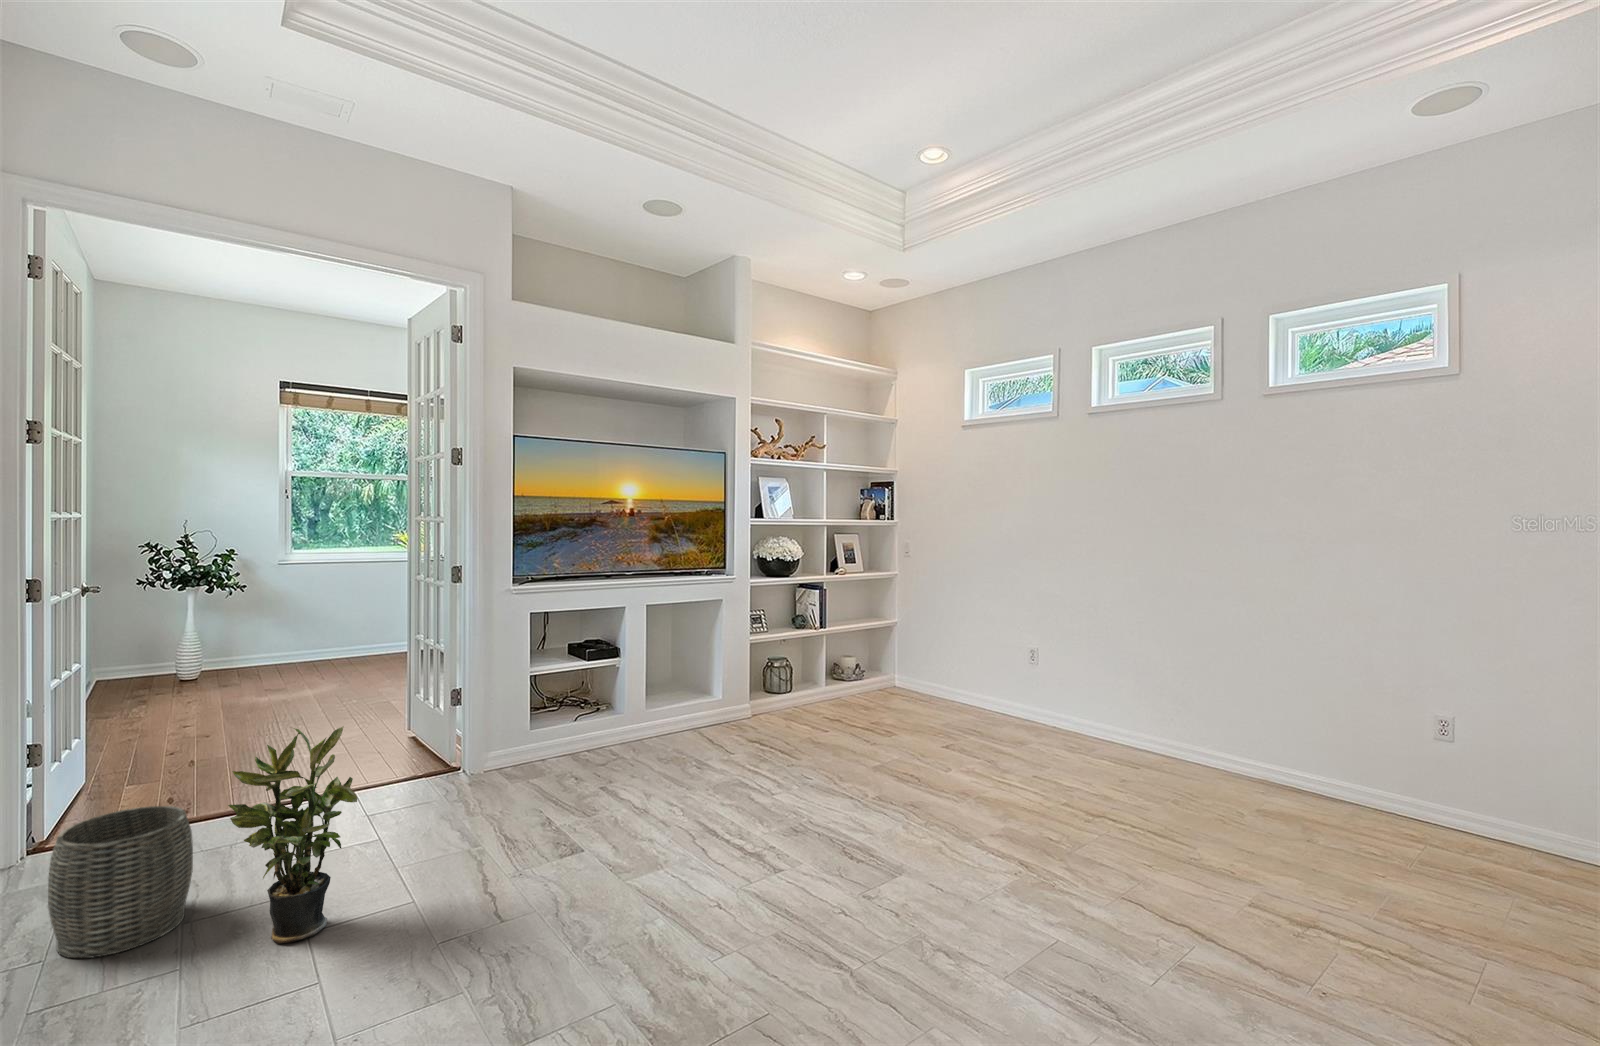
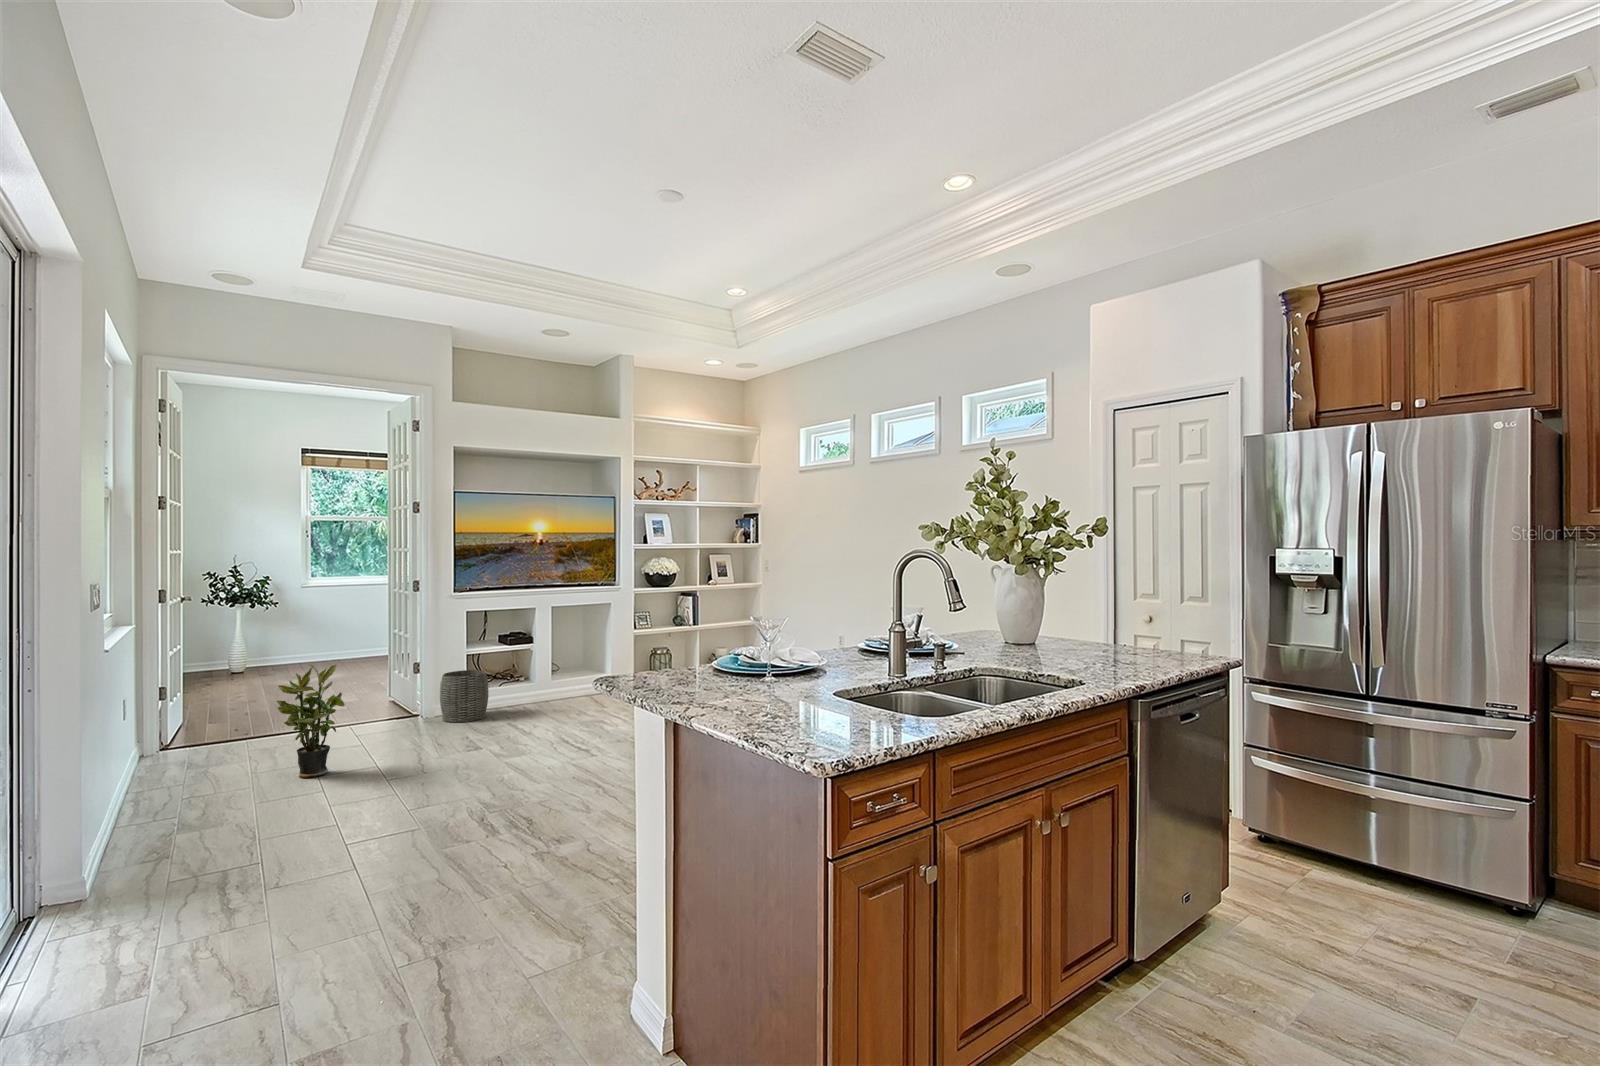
woven basket: present [48,806,193,958] -> present [440,670,488,722]

